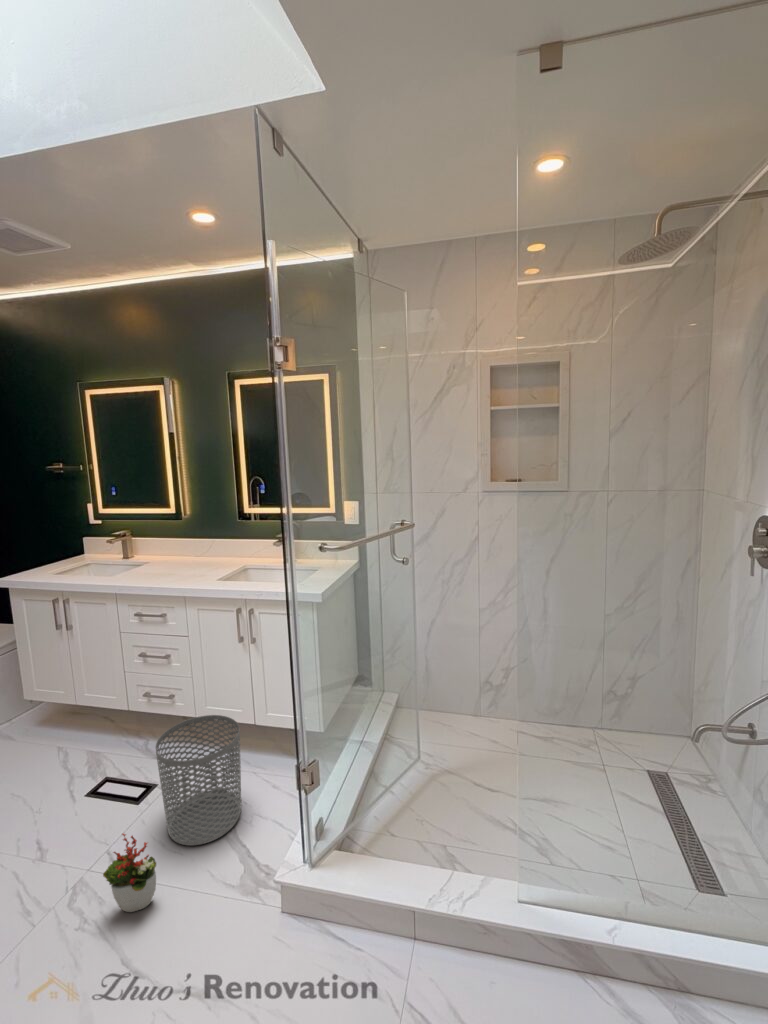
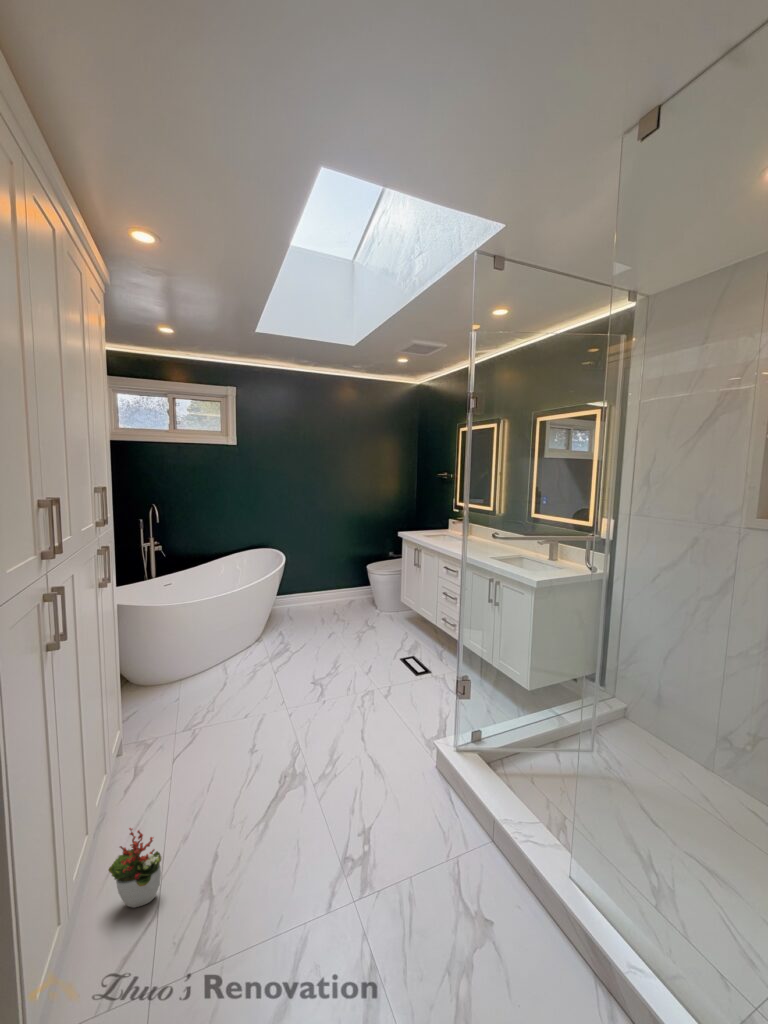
waste bin: present [156,715,241,846] -> none [165,711,246,839]

